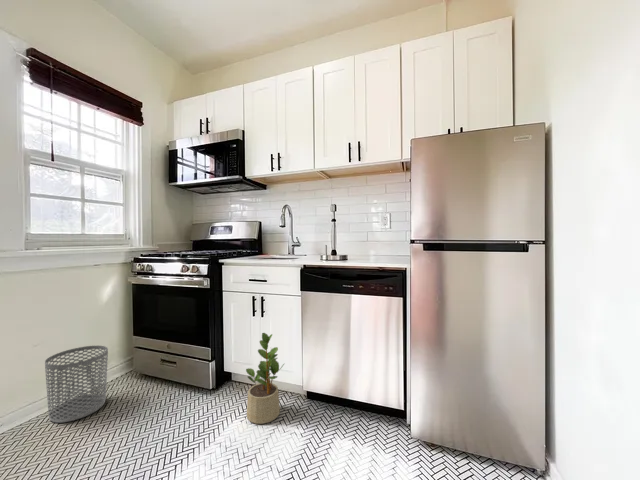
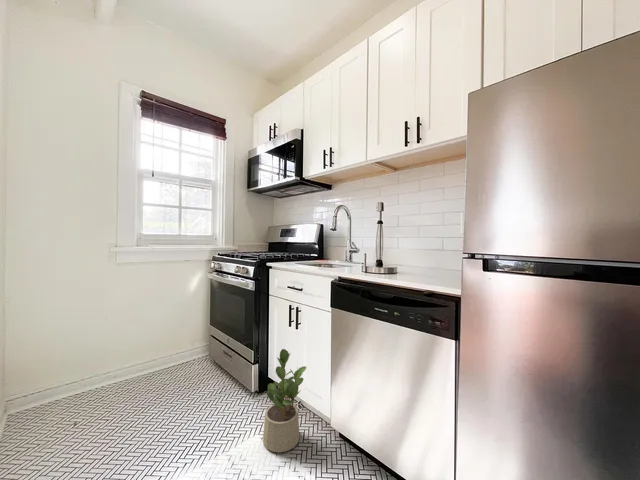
waste bin: present [45,346,108,423] -> none [136,327,182,388]

